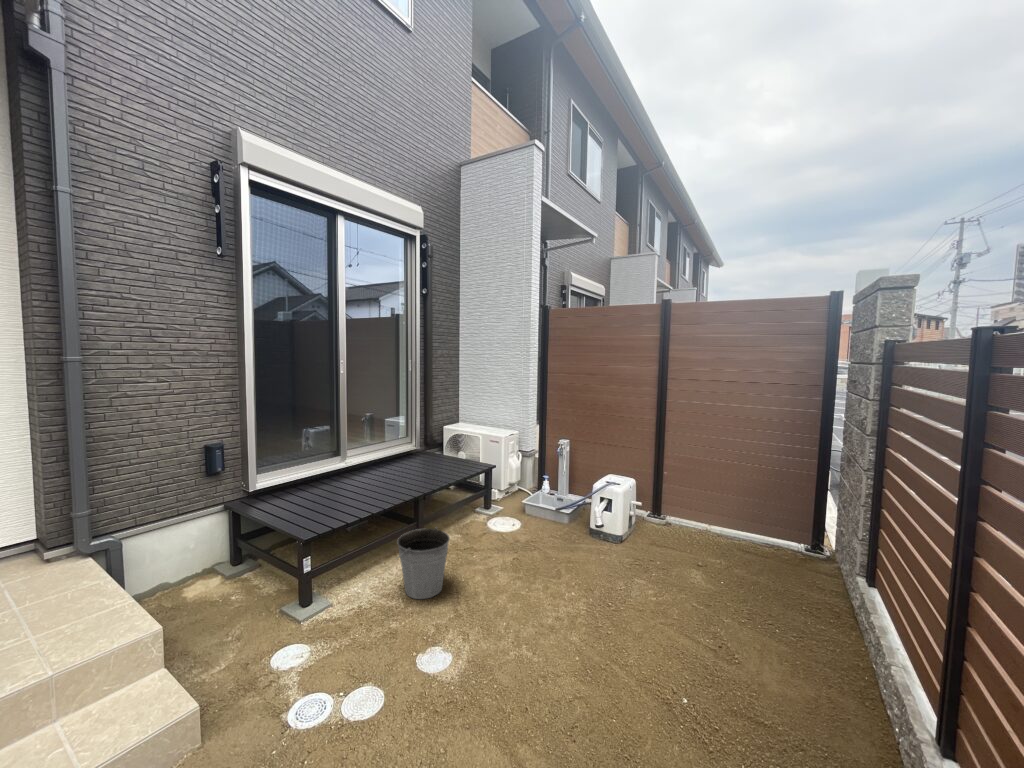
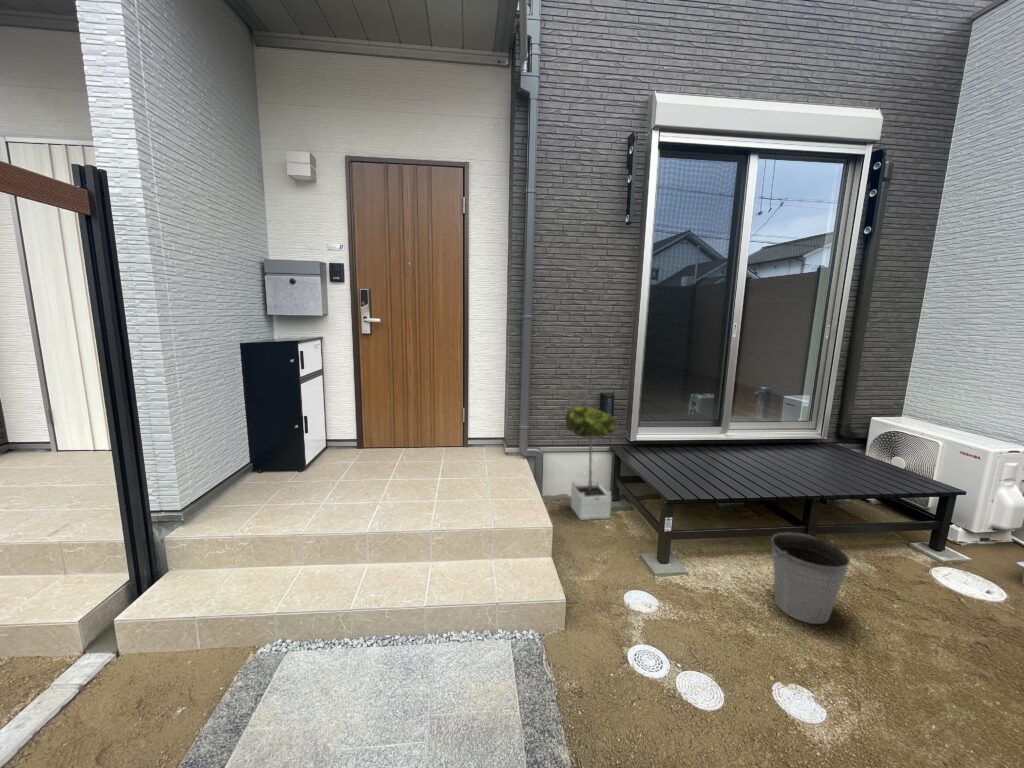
potted tree: none [155,465,233,603] -> present [566,407,616,520]

